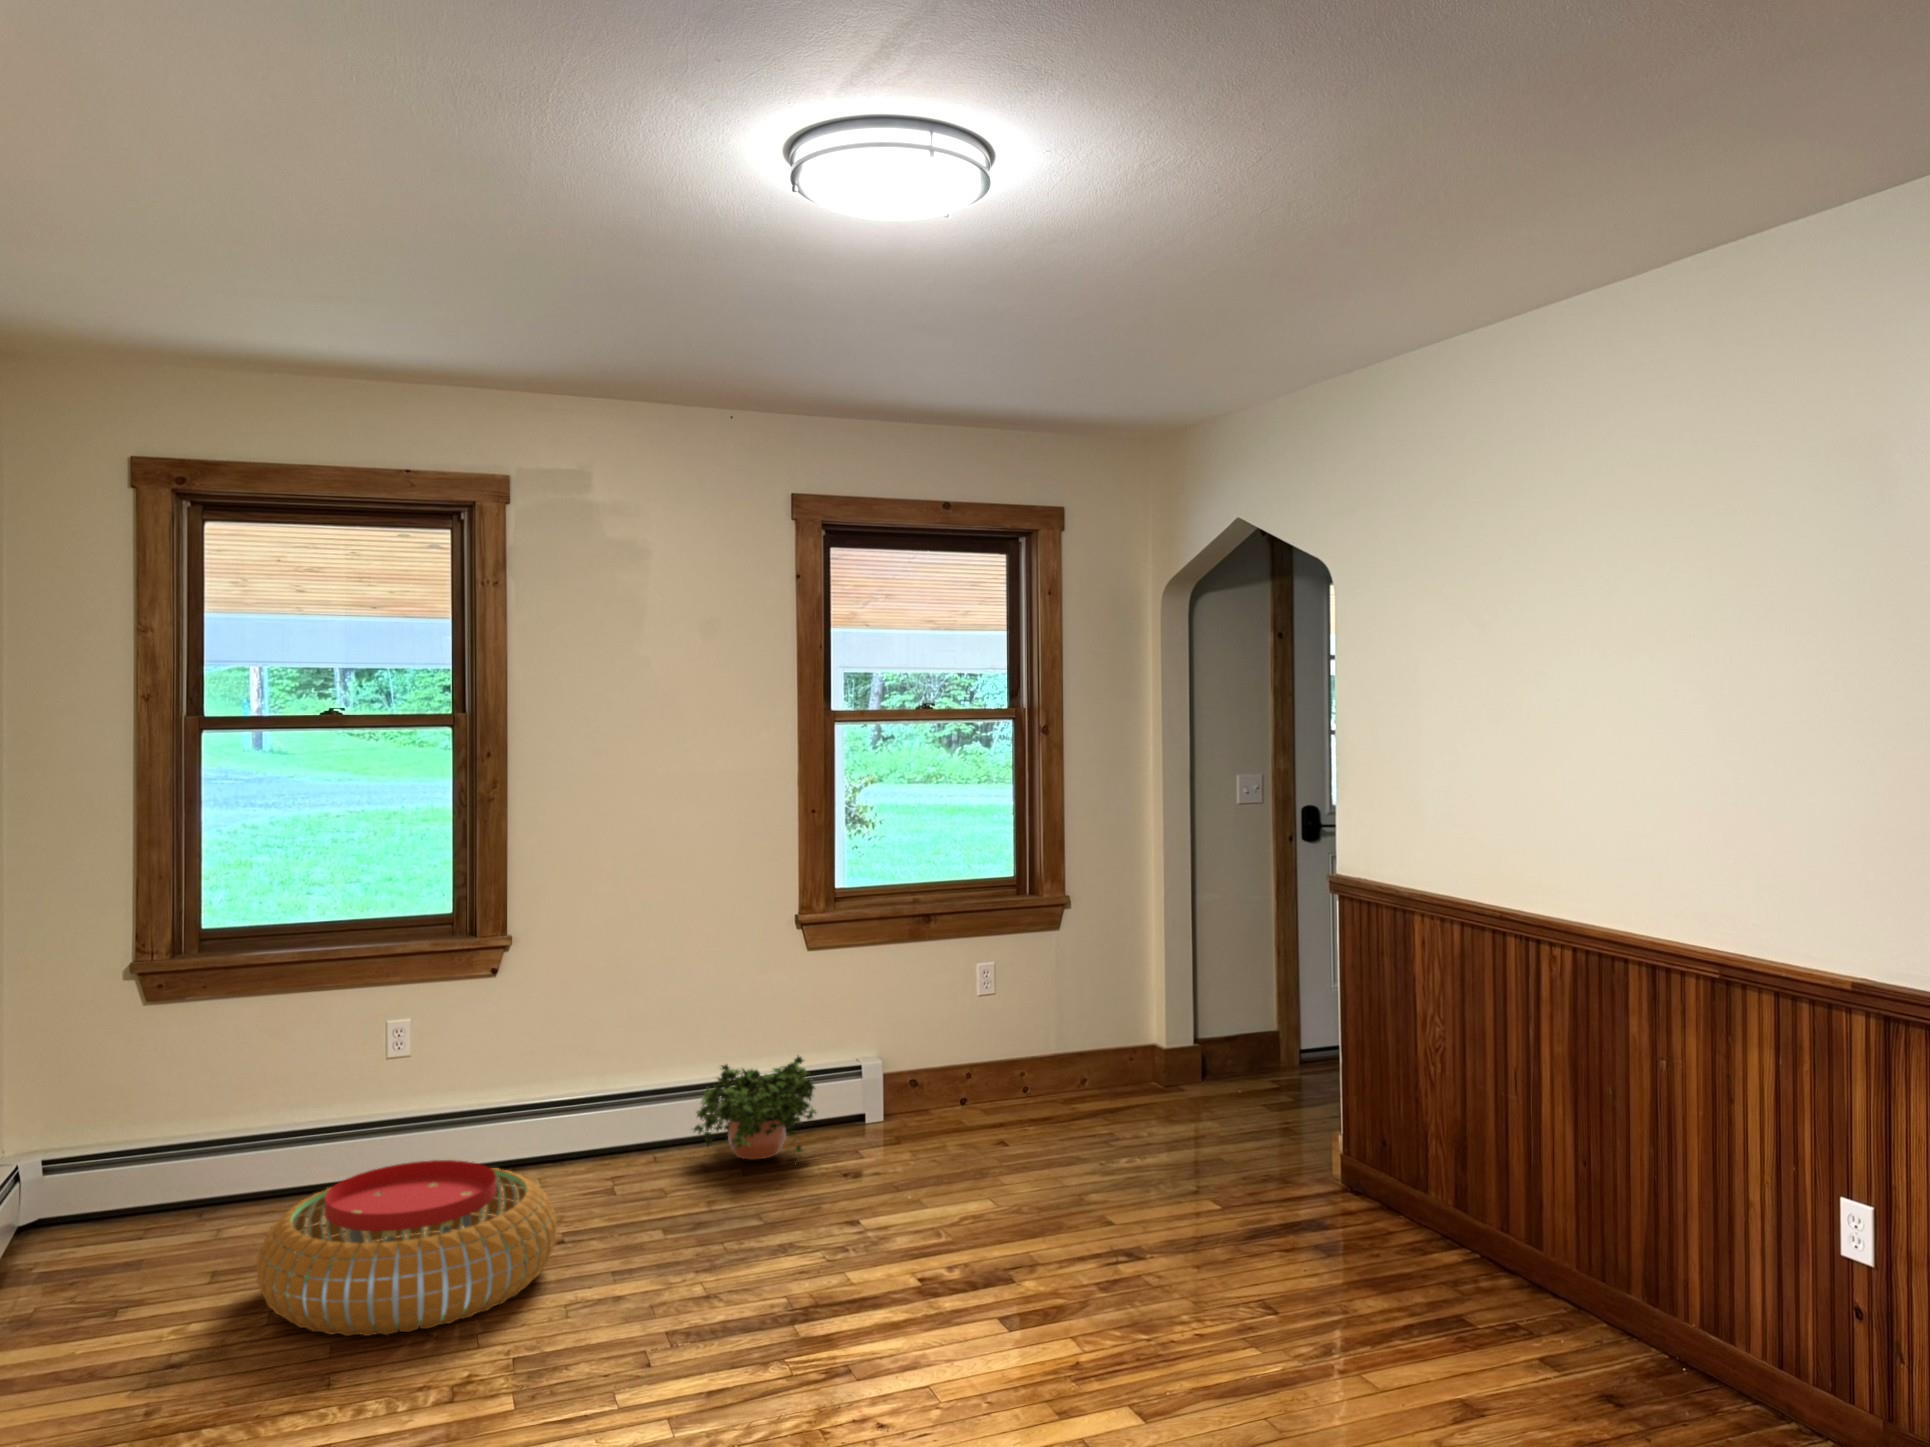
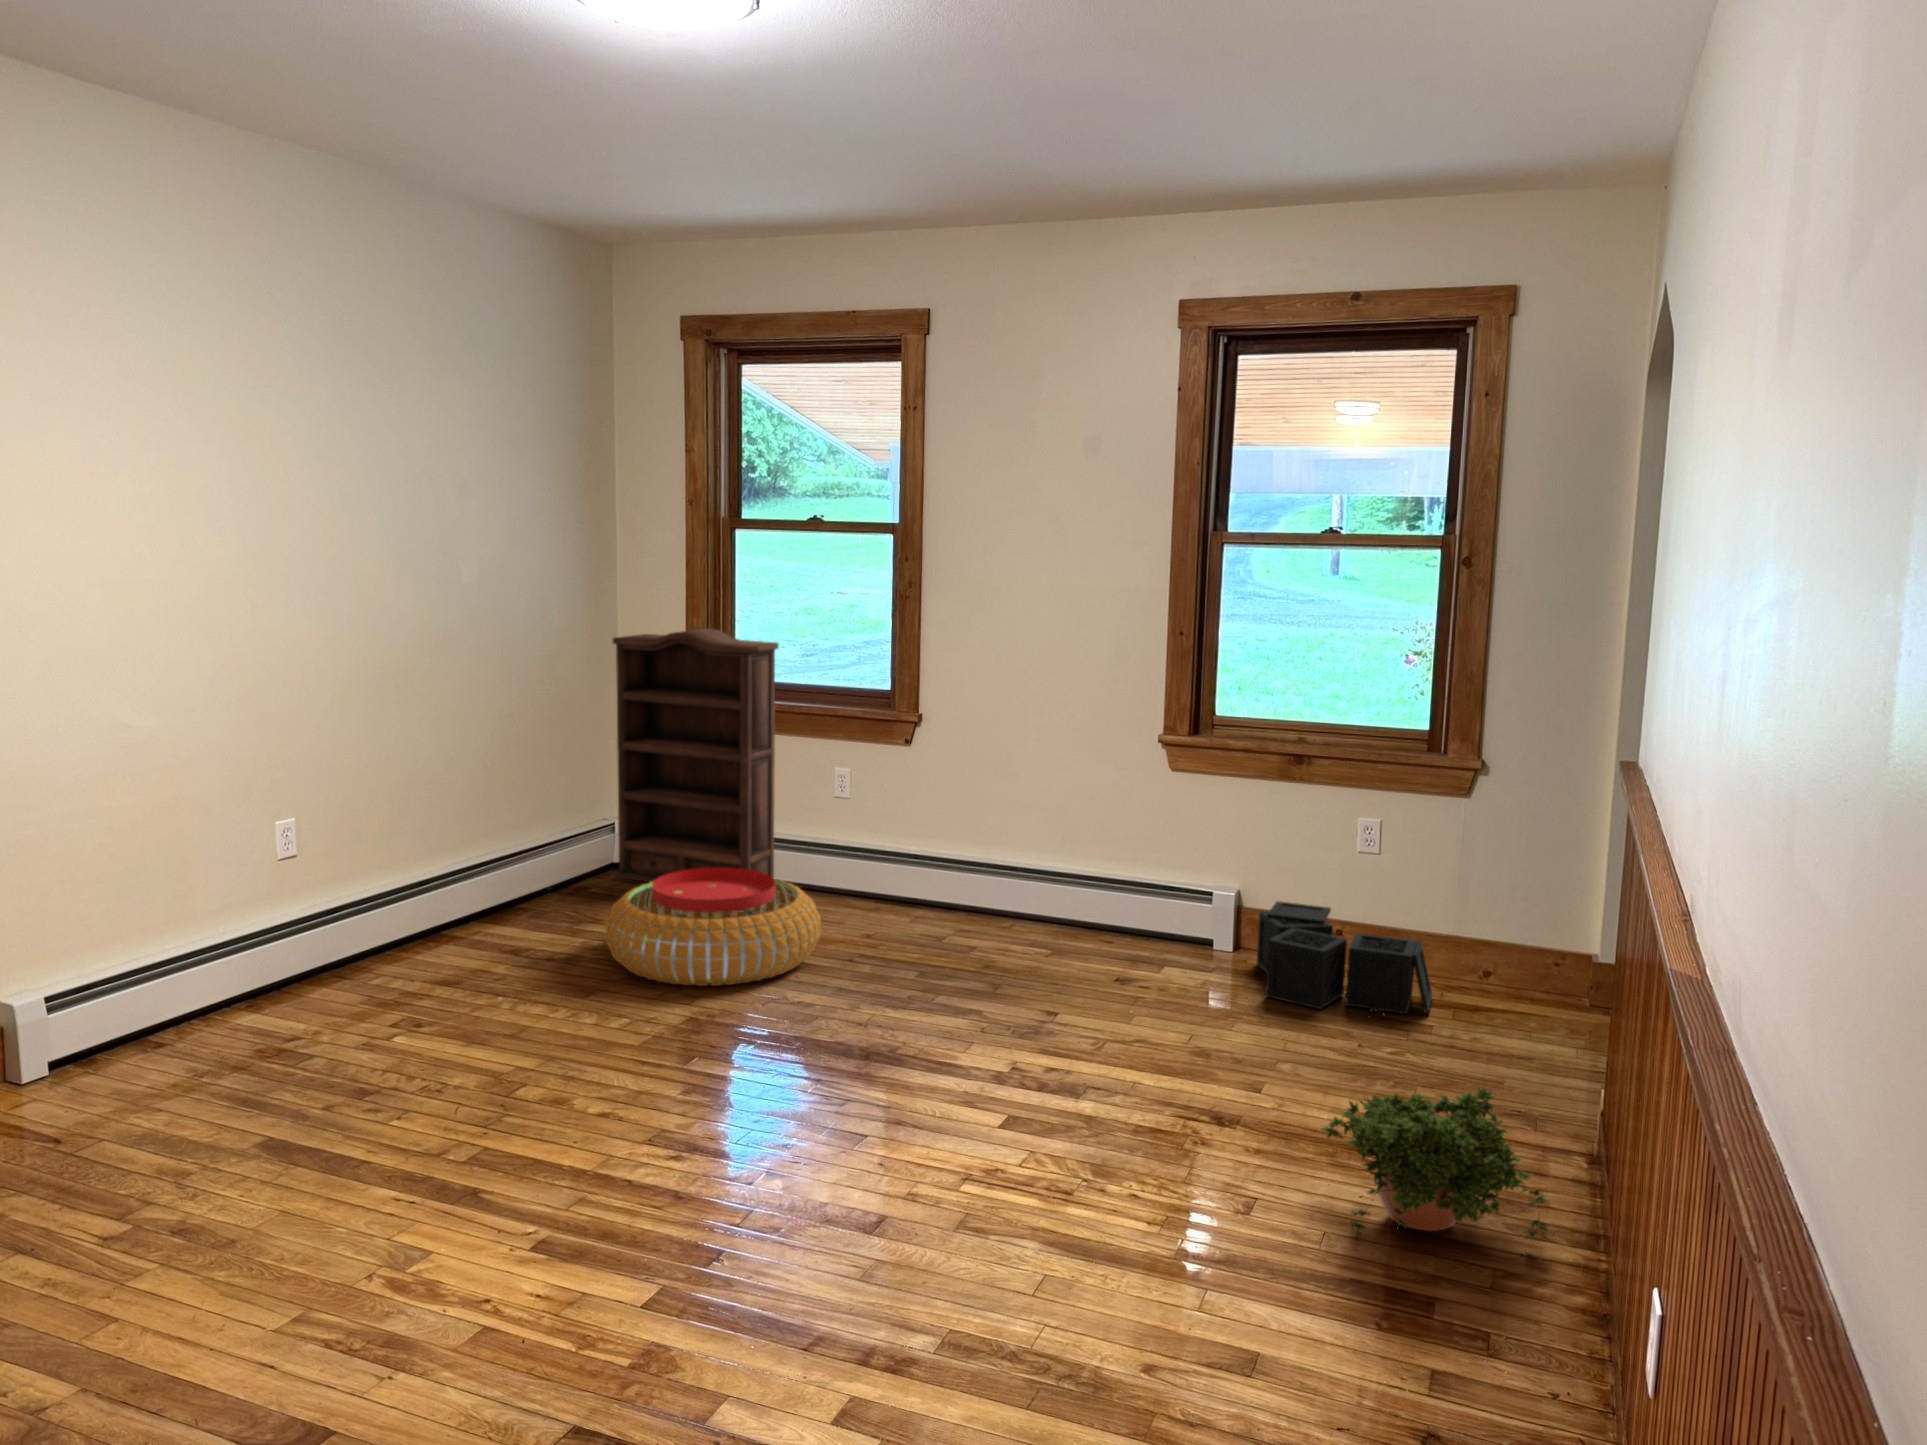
bookshelf: none [46,866,306,1247] -> present [612,629,779,882]
potted plant: present [693,1055,816,1159] -> present [1321,1087,1550,1238]
storage bin: none [916,1055,1098,1148] -> present [1257,901,1432,1018]

